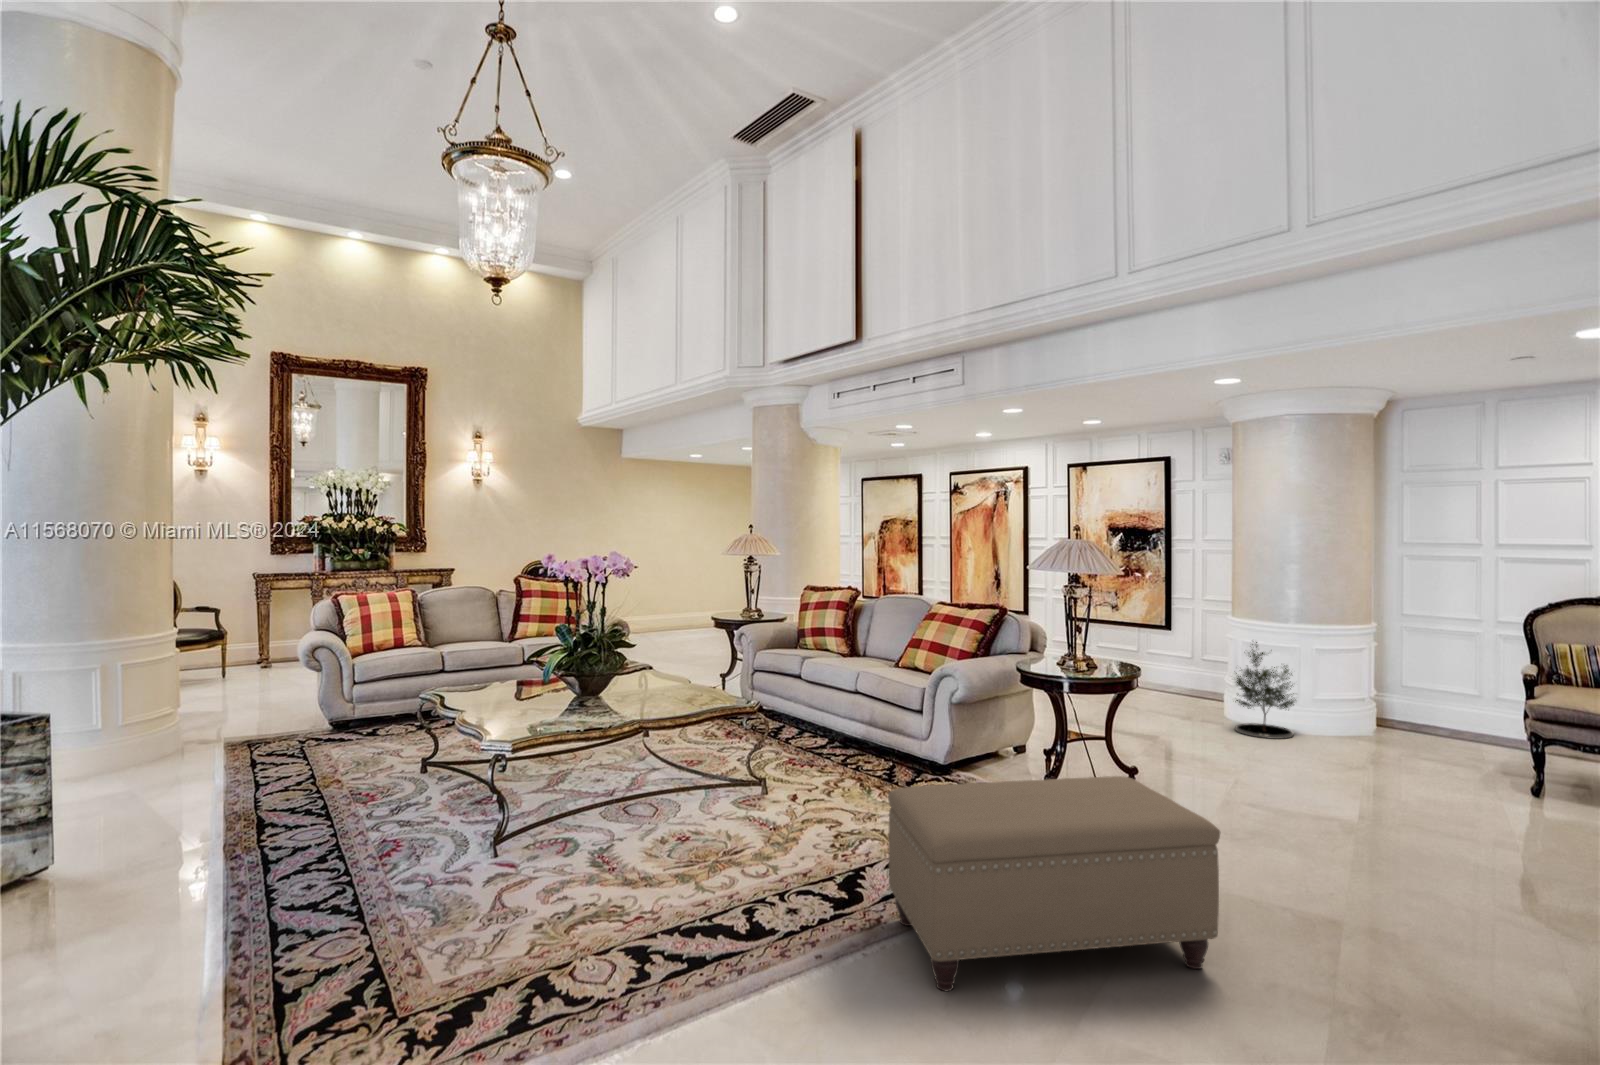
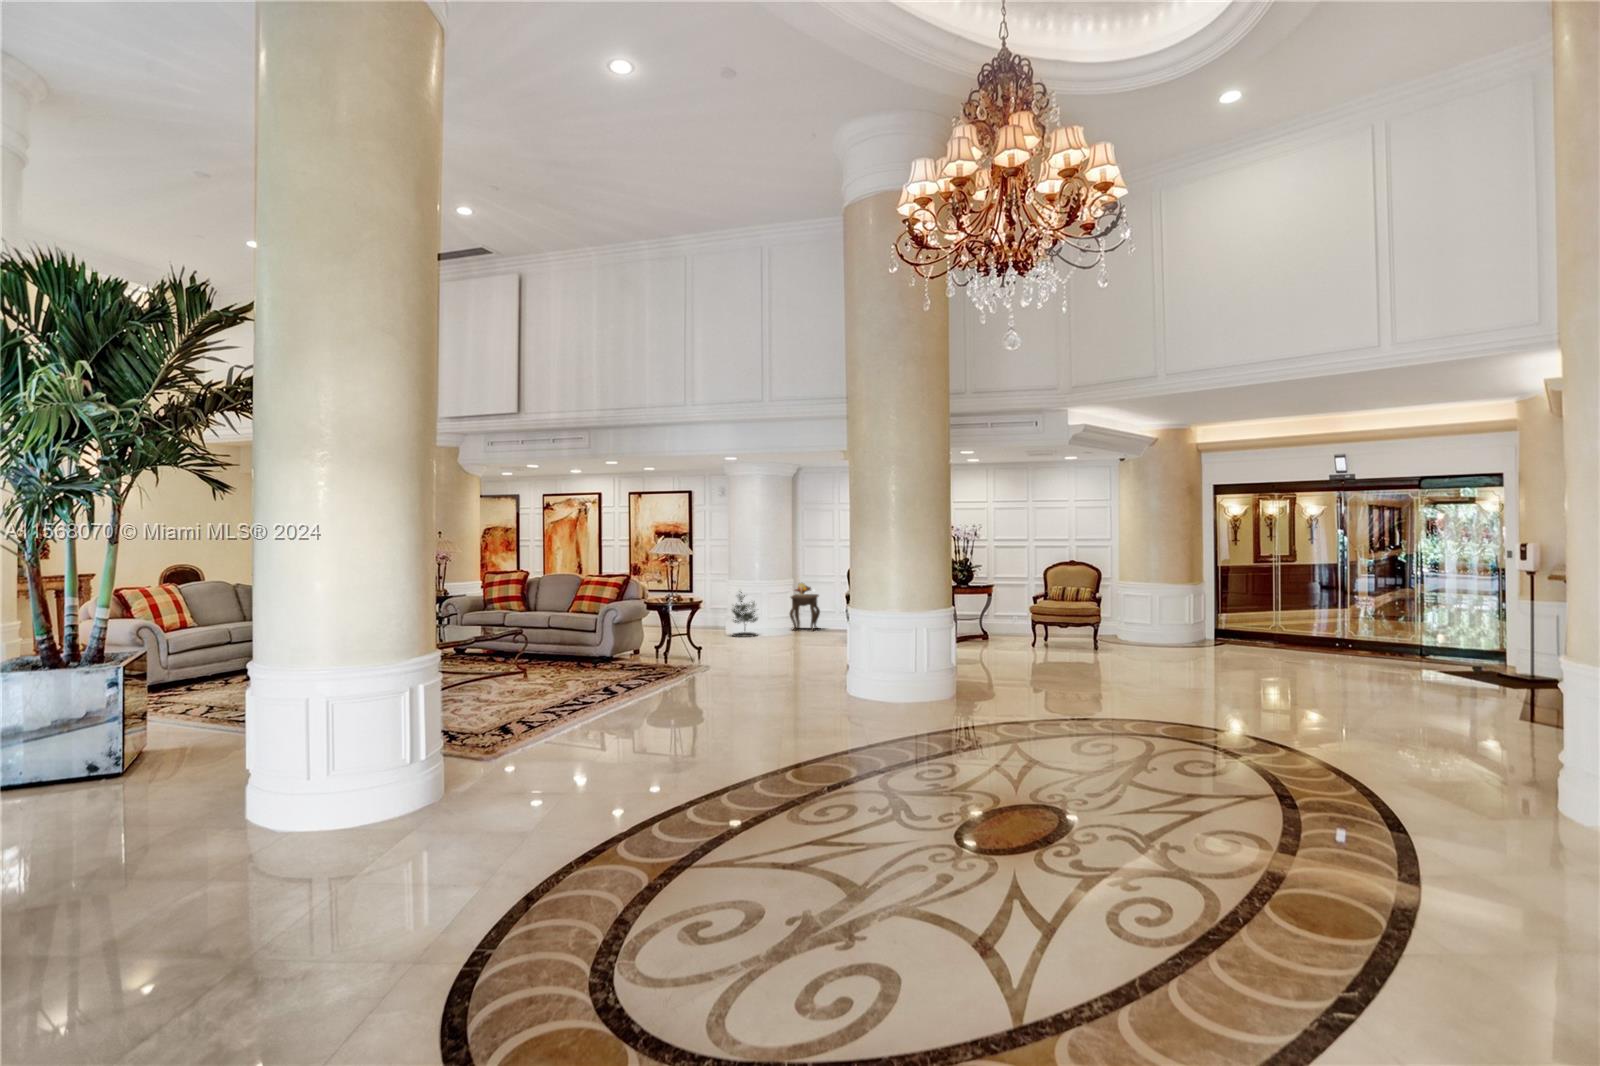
side table: none [1374,629,1454,741] -> present [790,583,820,631]
ottoman: present [888,776,1220,991] -> none [637,628,754,696]

